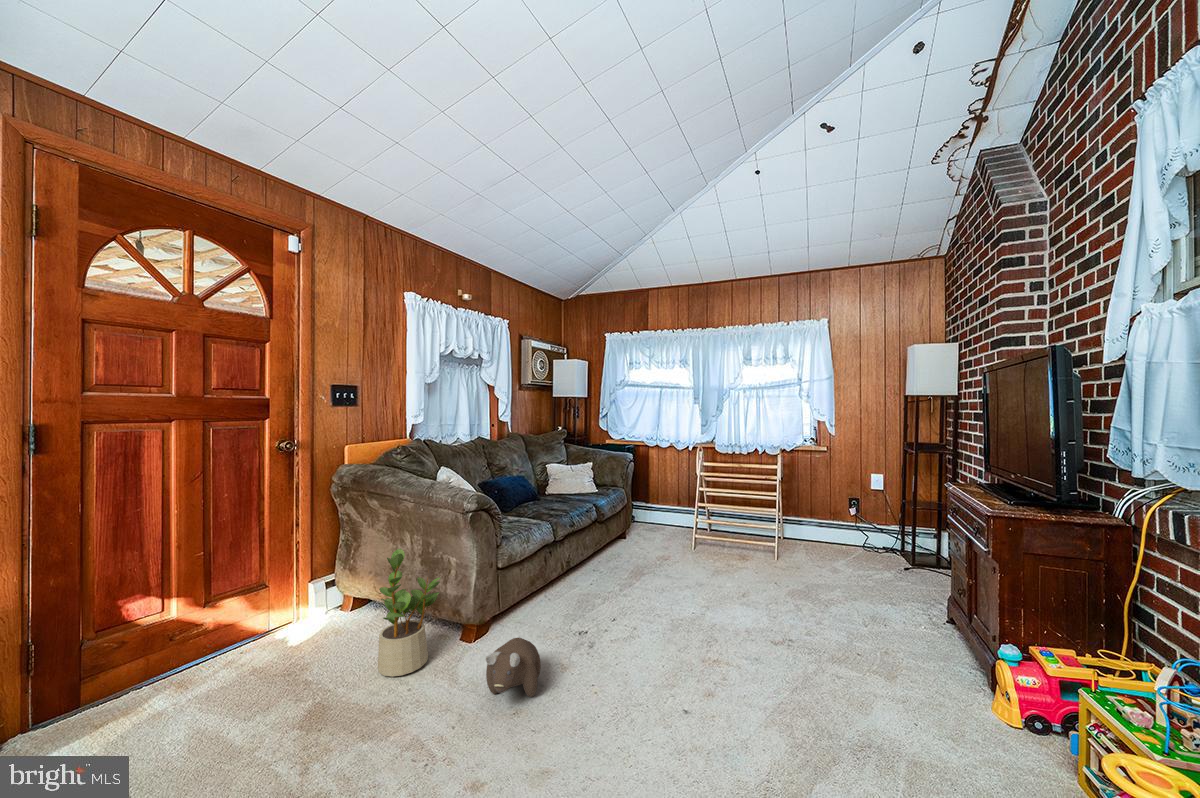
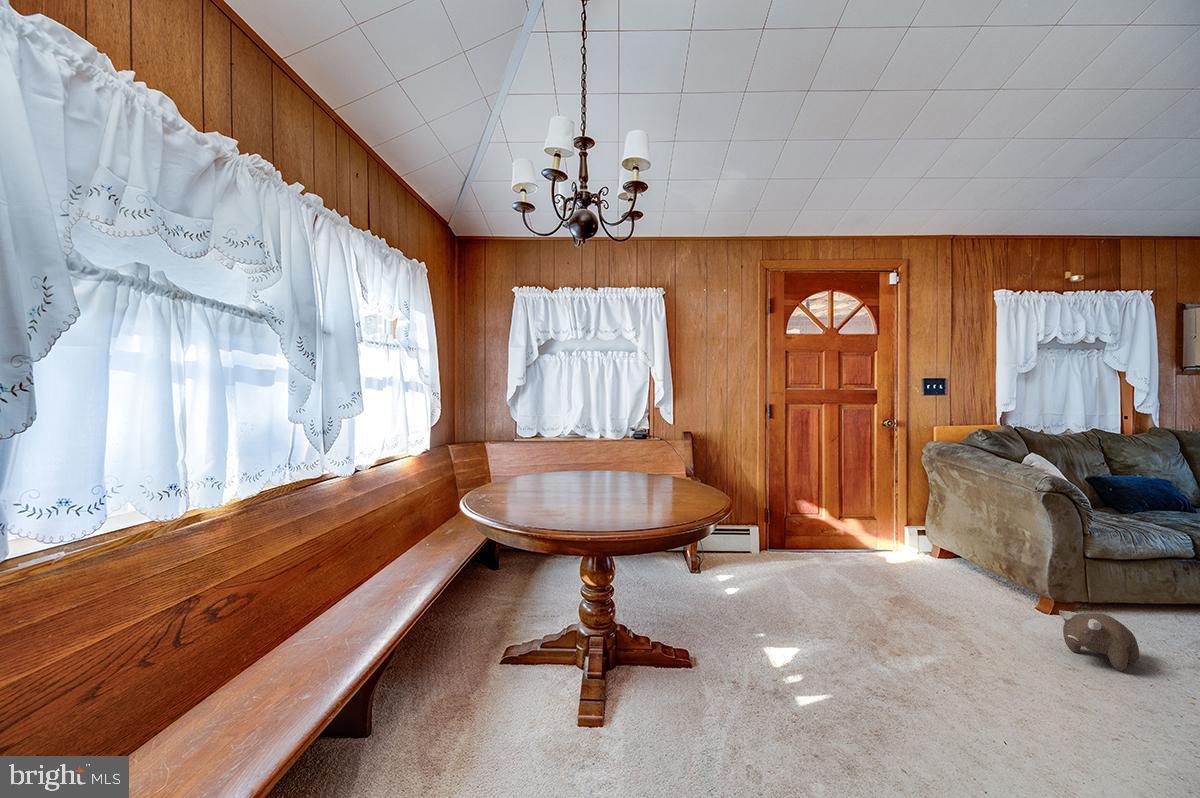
potted plant: present [378,549,440,677] -> none [958,509,1020,608]

